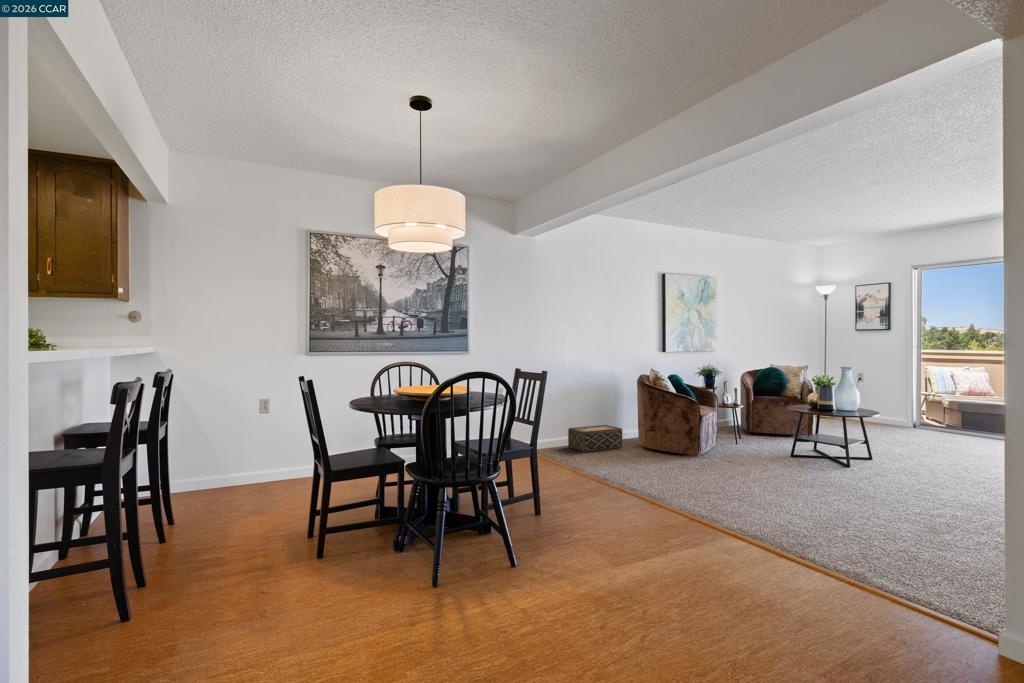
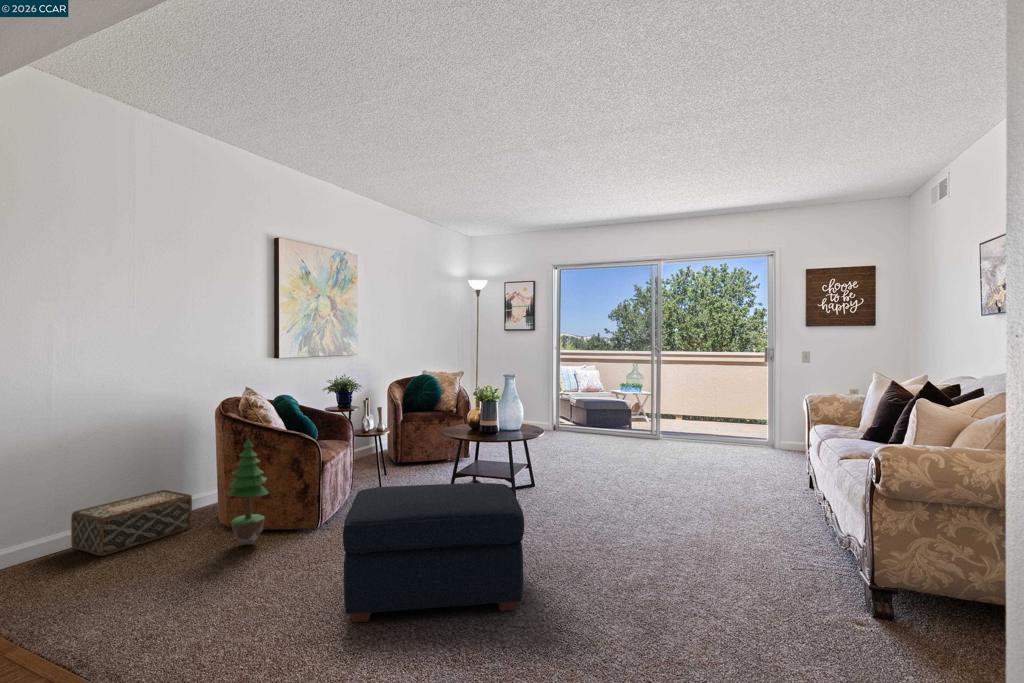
potted tree: none [644,396,667,458] -> present [227,438,268,545]
ottoman: none [717,428,838,510] -> present [343,483,524,622]

